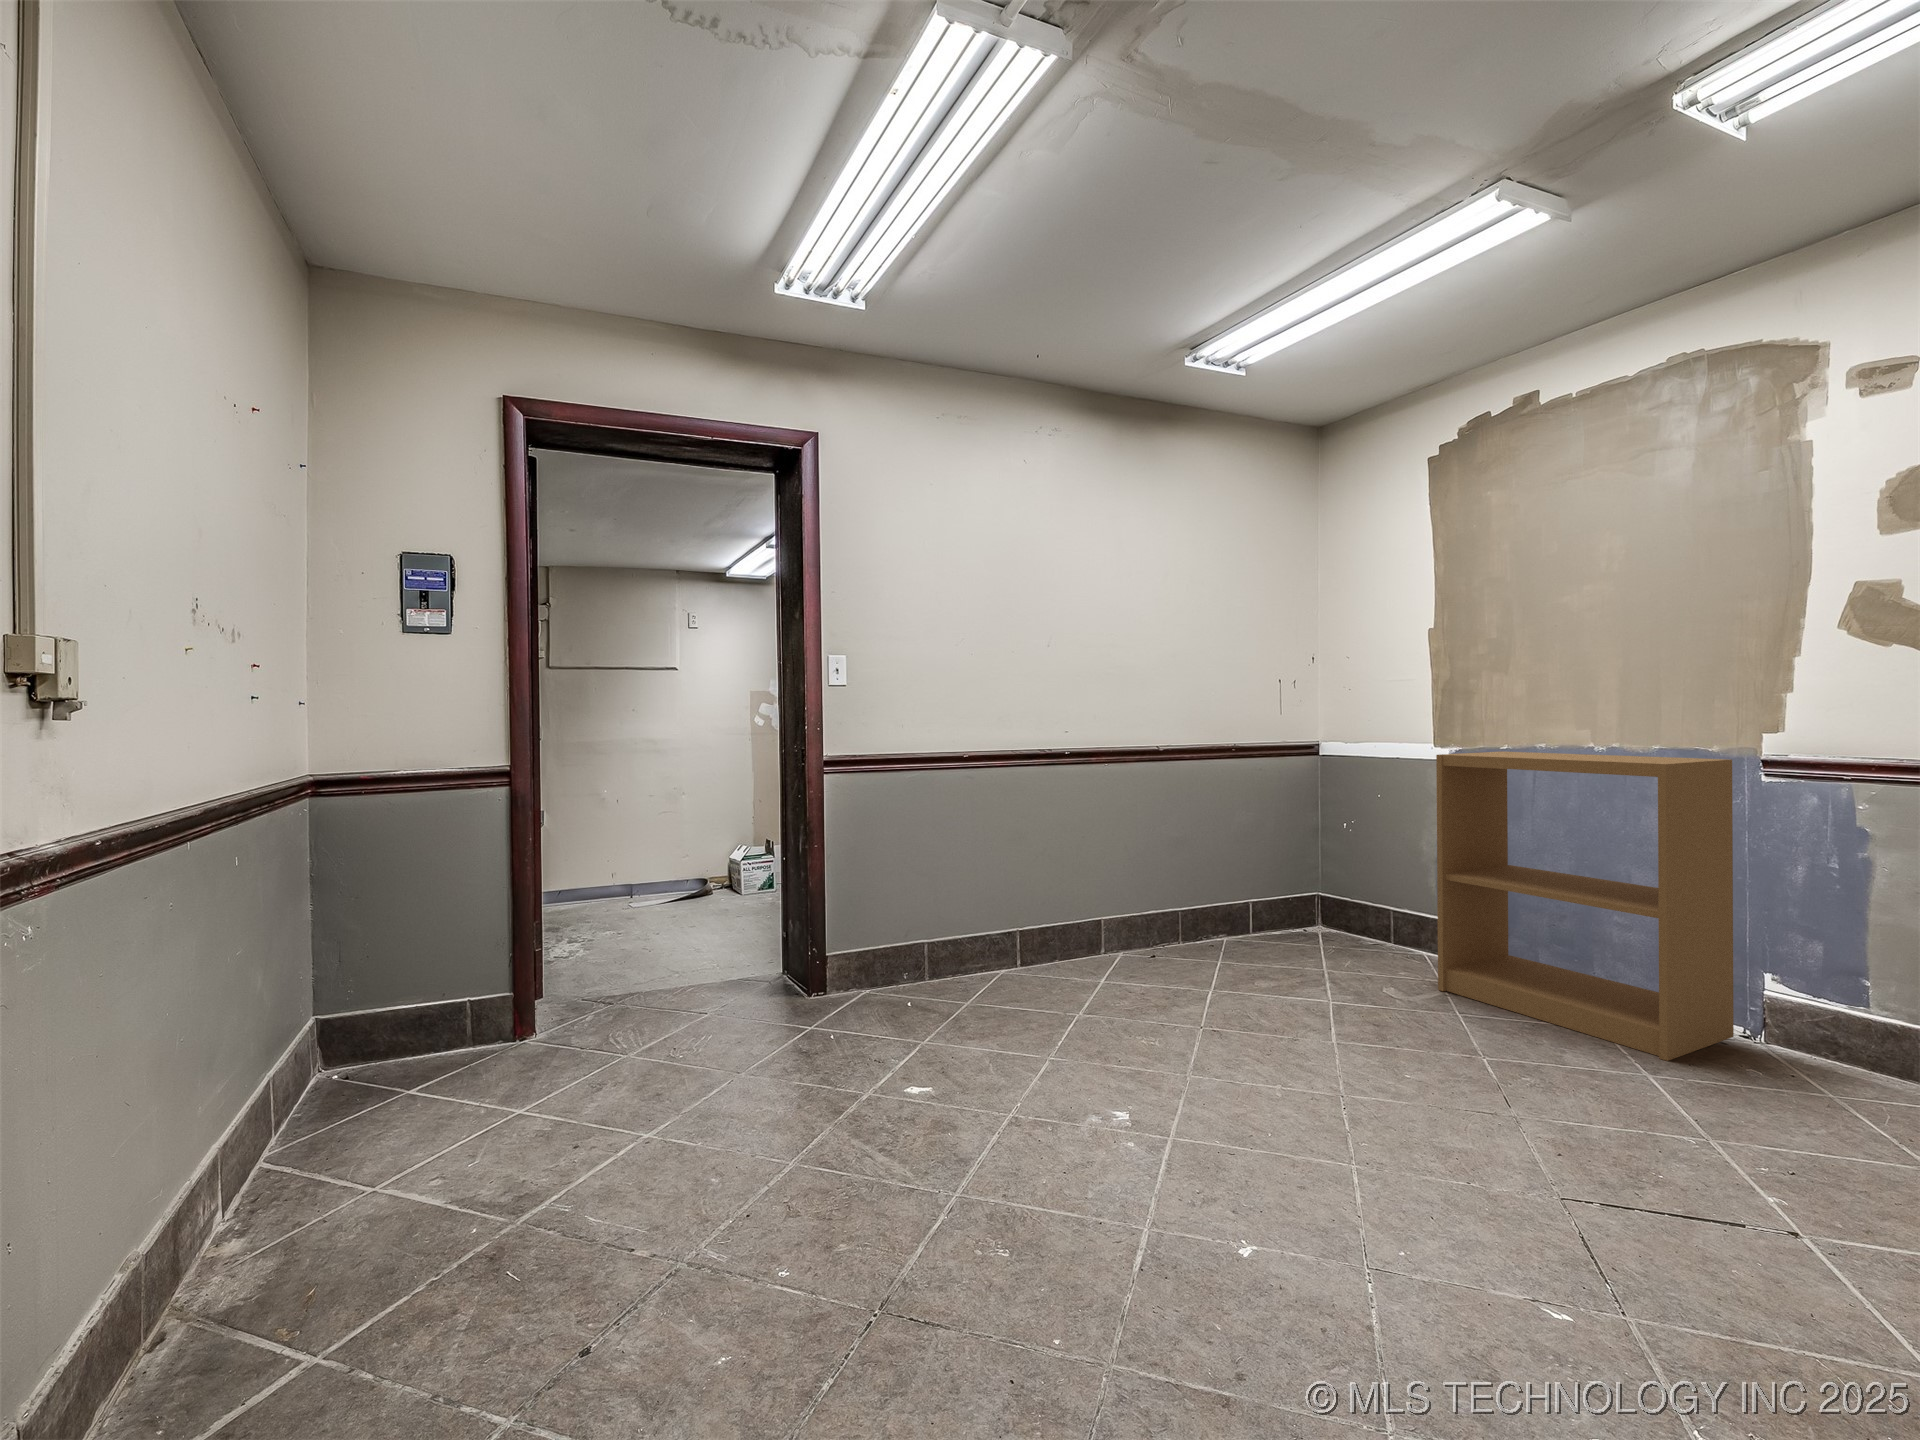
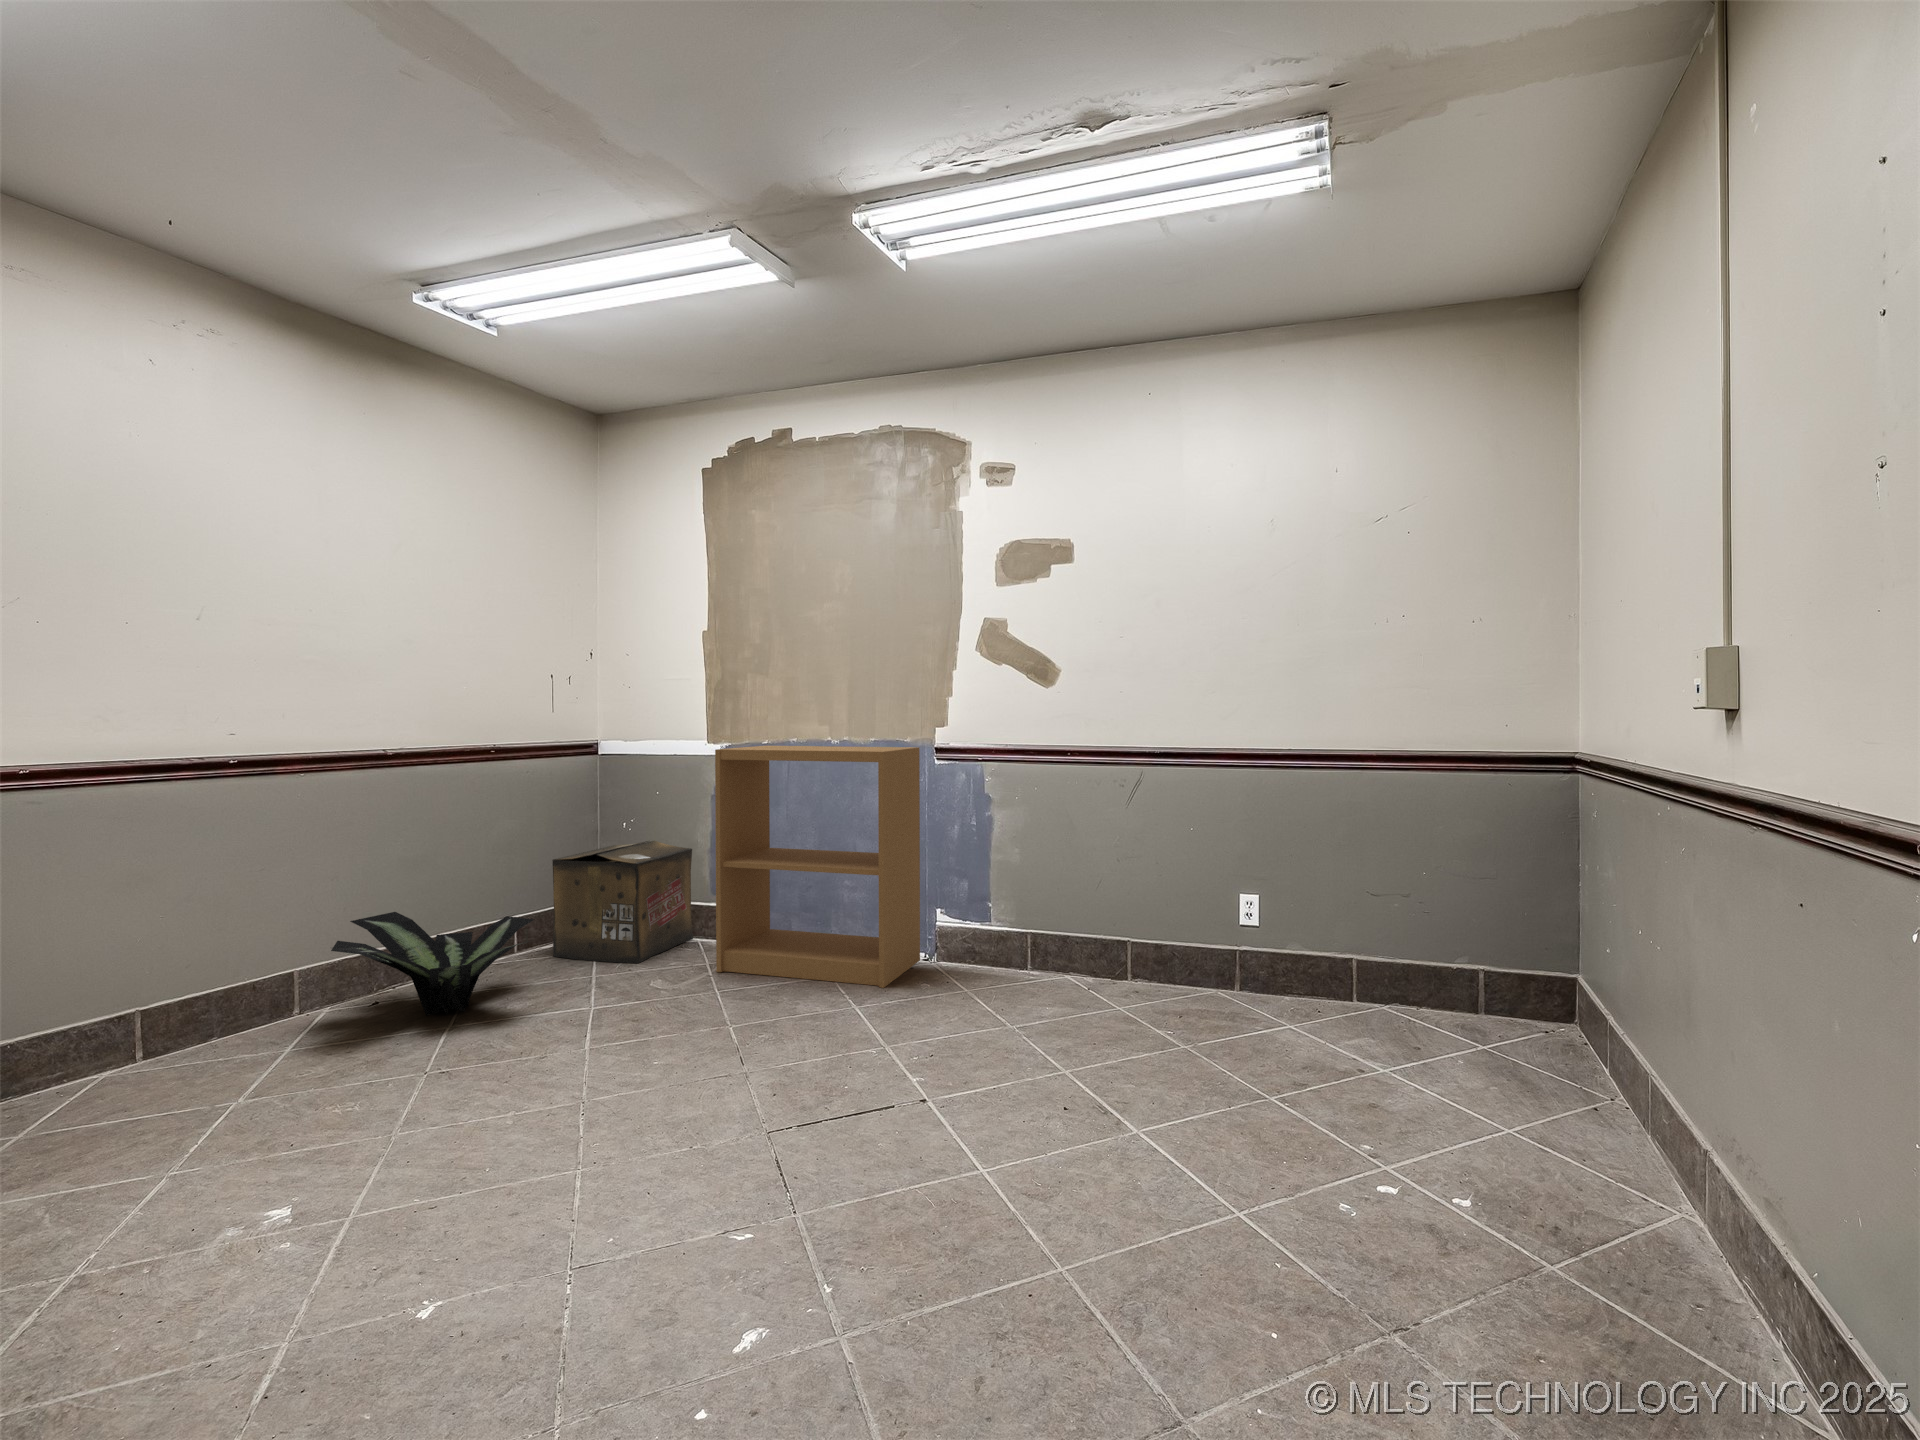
cardboard box: none [1275,842,1417,963] -> present [552,841,693,963]
potted plant: none [1092,880,1254,975] -> present [331,912,534,1016]

